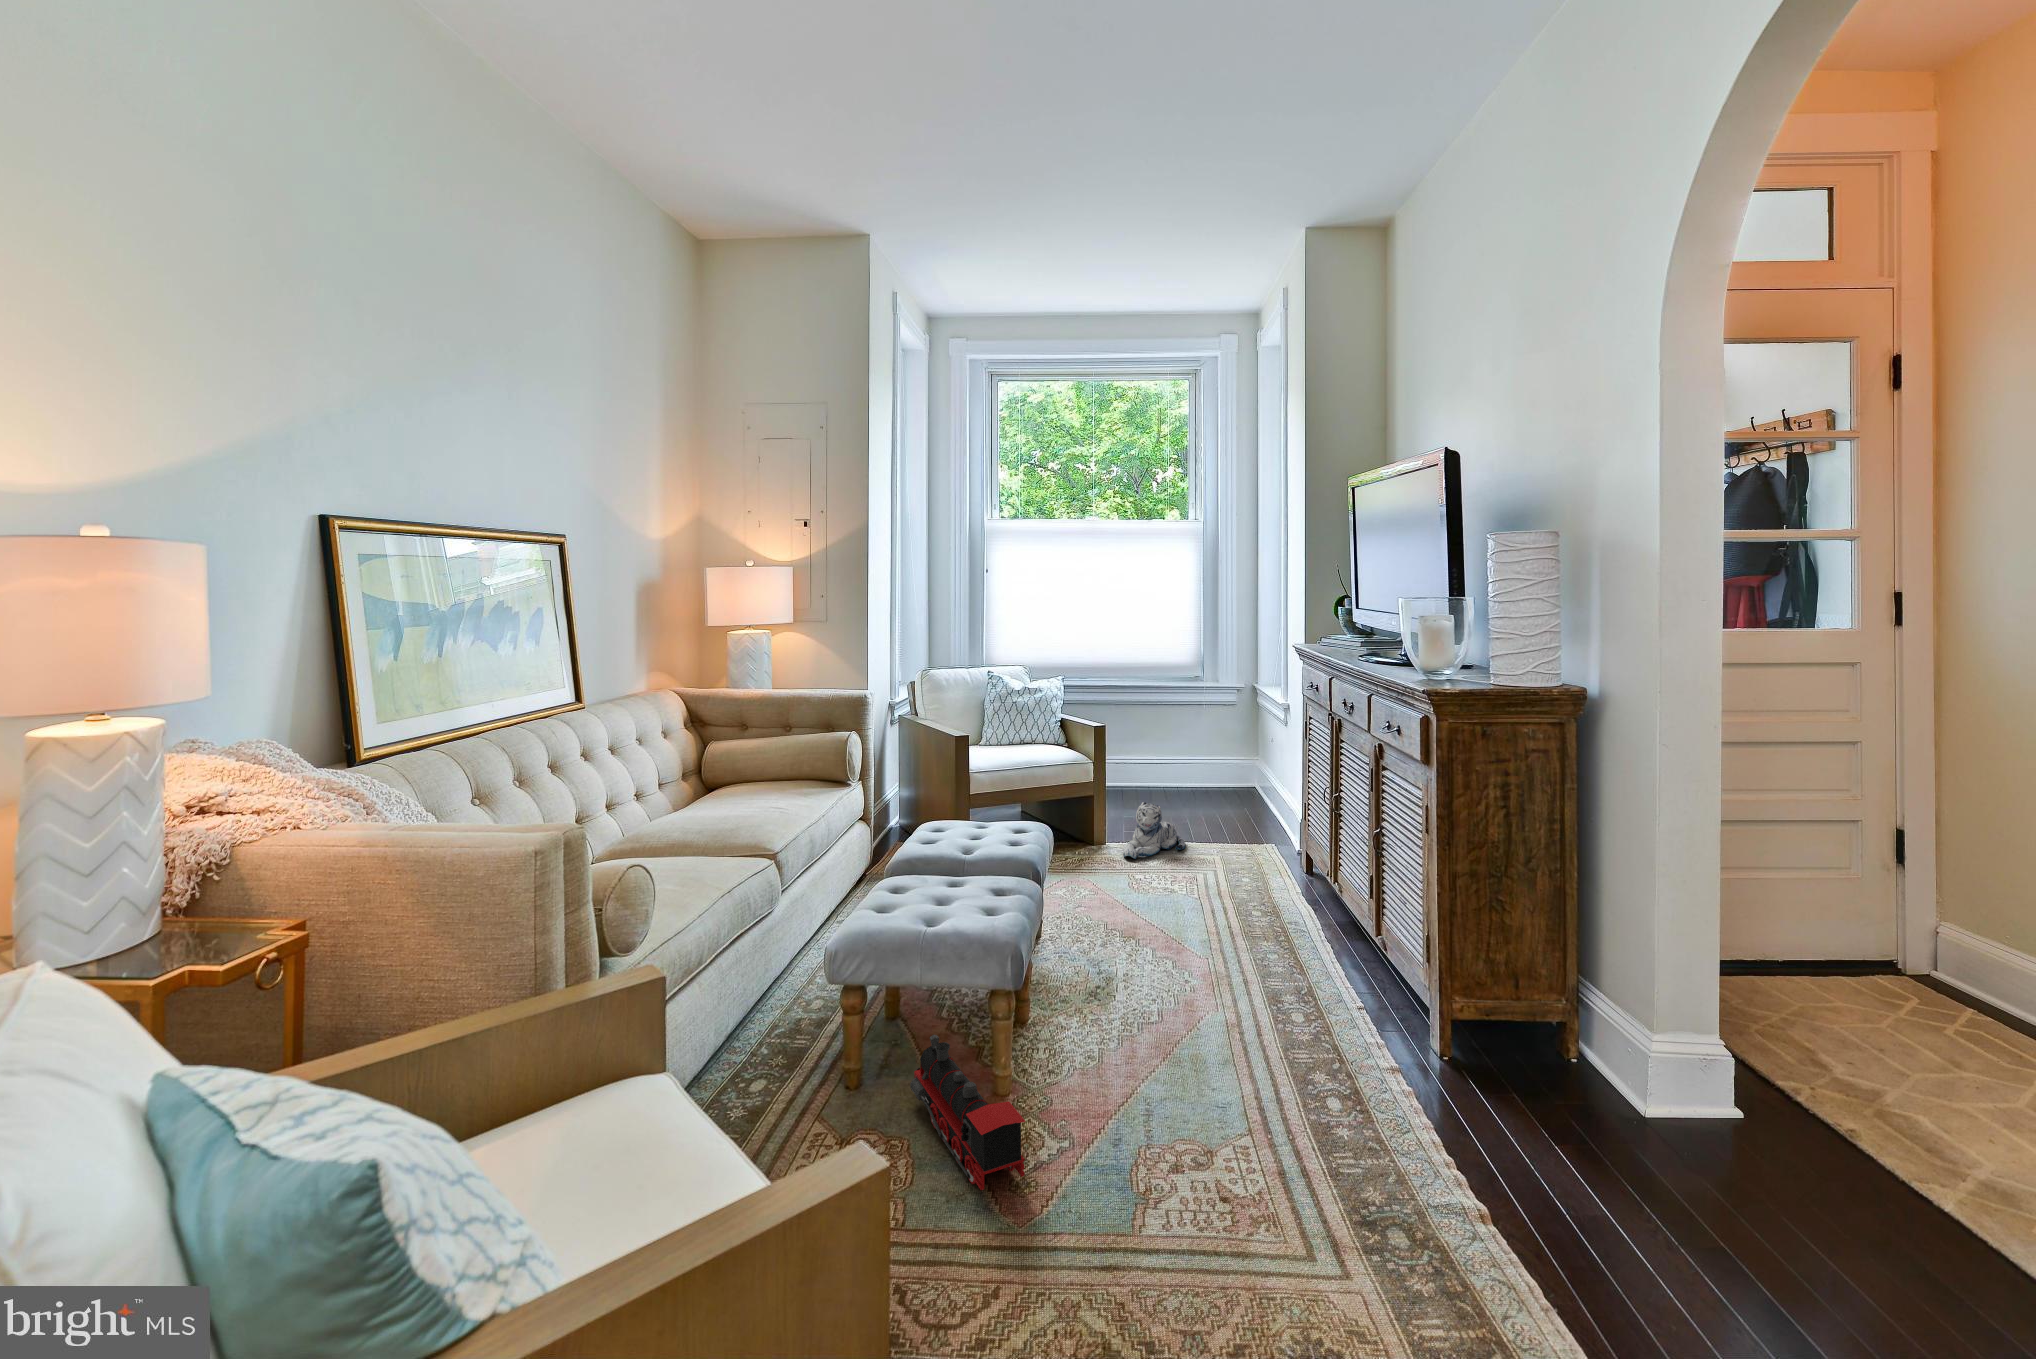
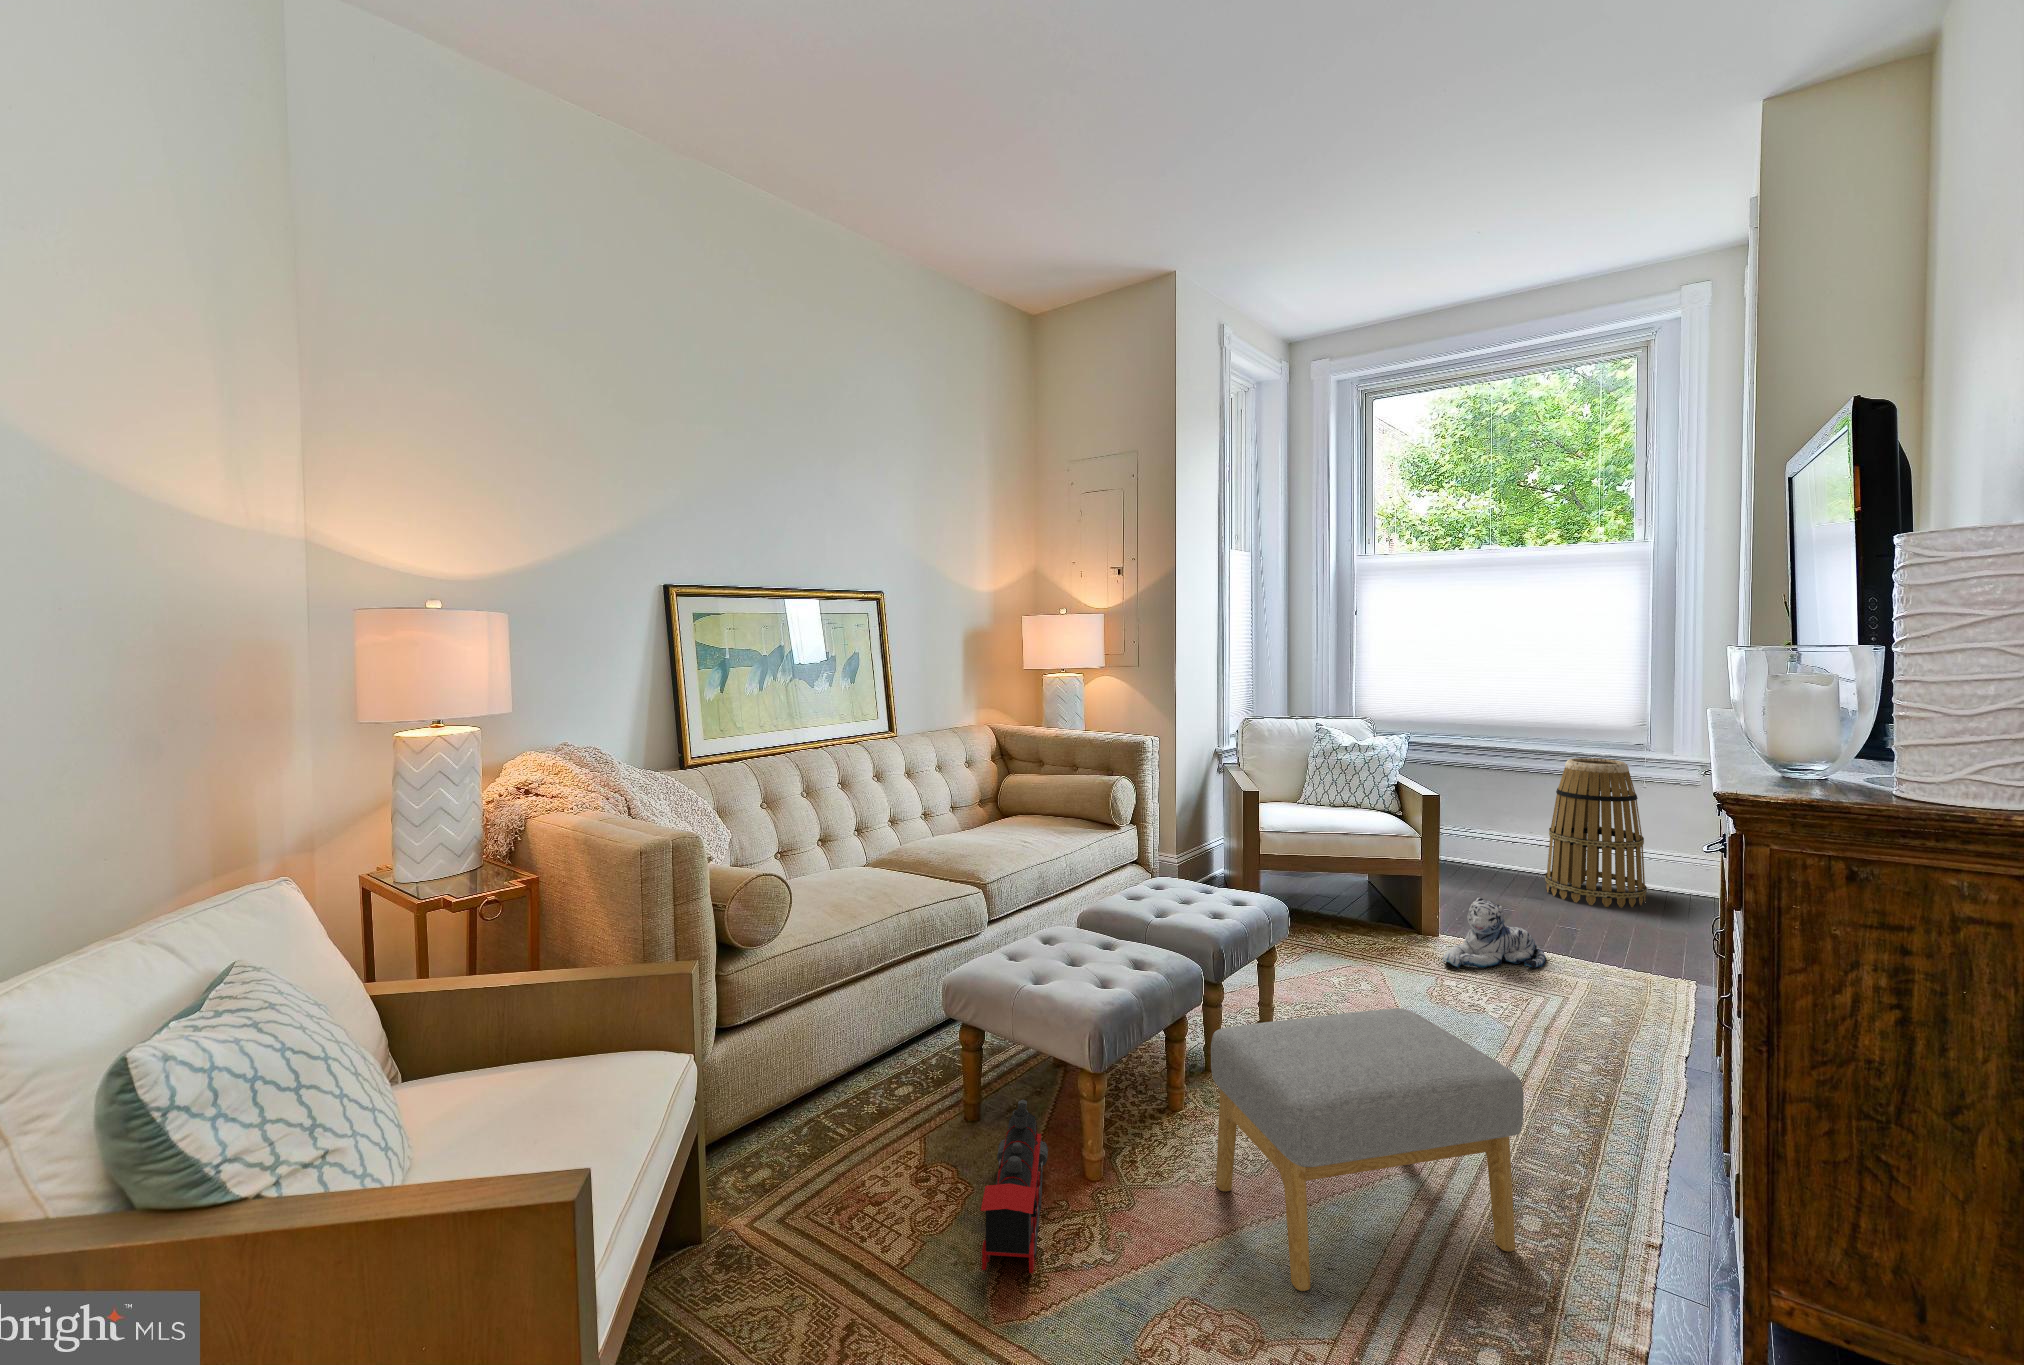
basket: none [1147,689,1212,800] -> present [1545,758,1647,908]
footstool: none [1093,885,1313,1113] -> present [1211,1008,1524,1291]

